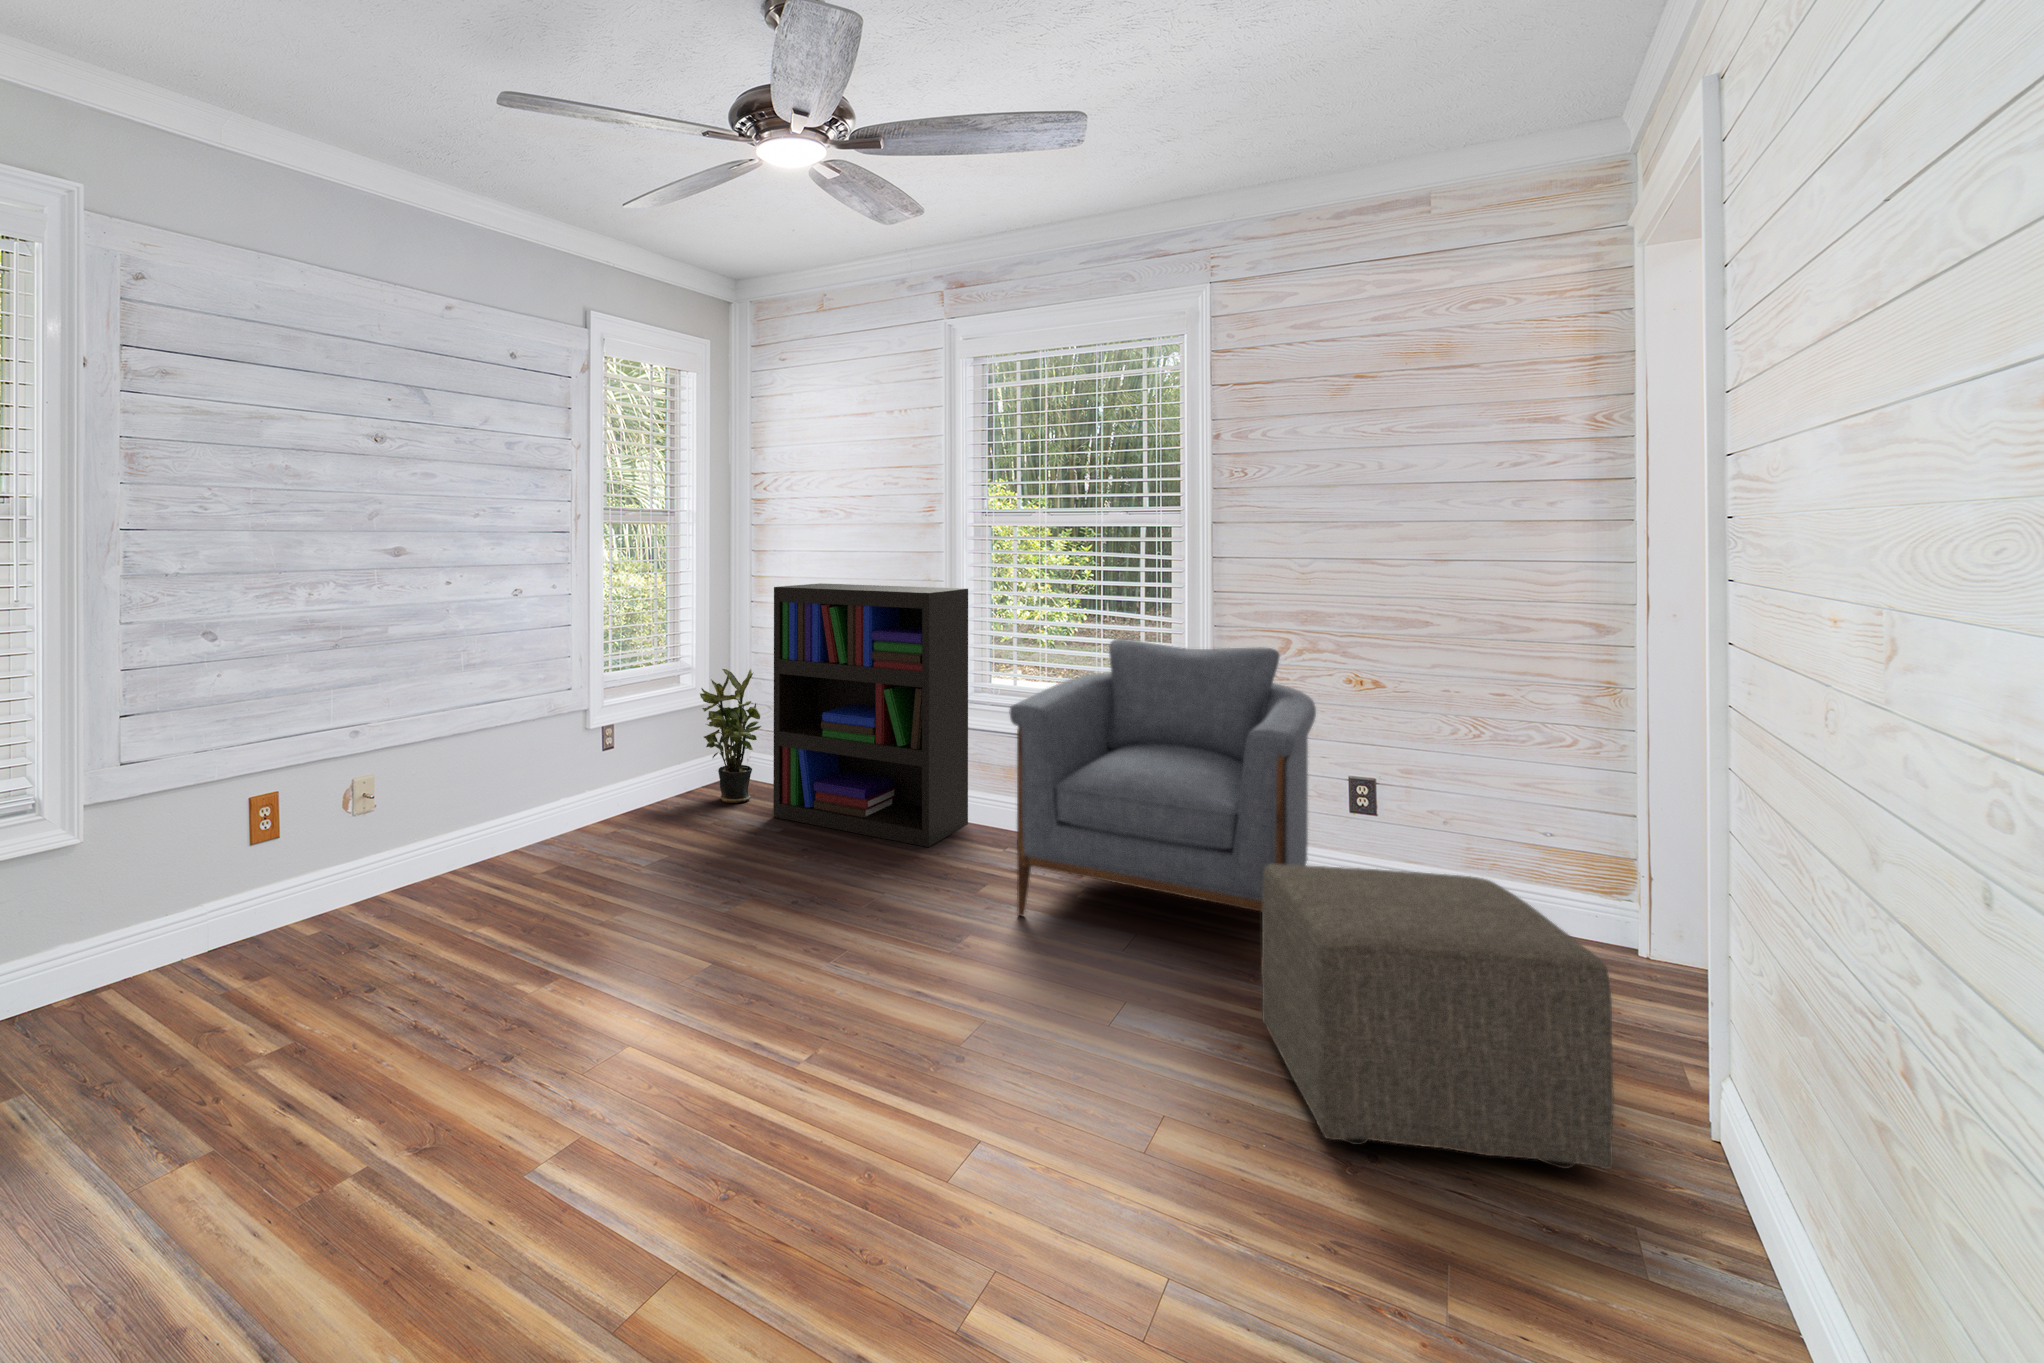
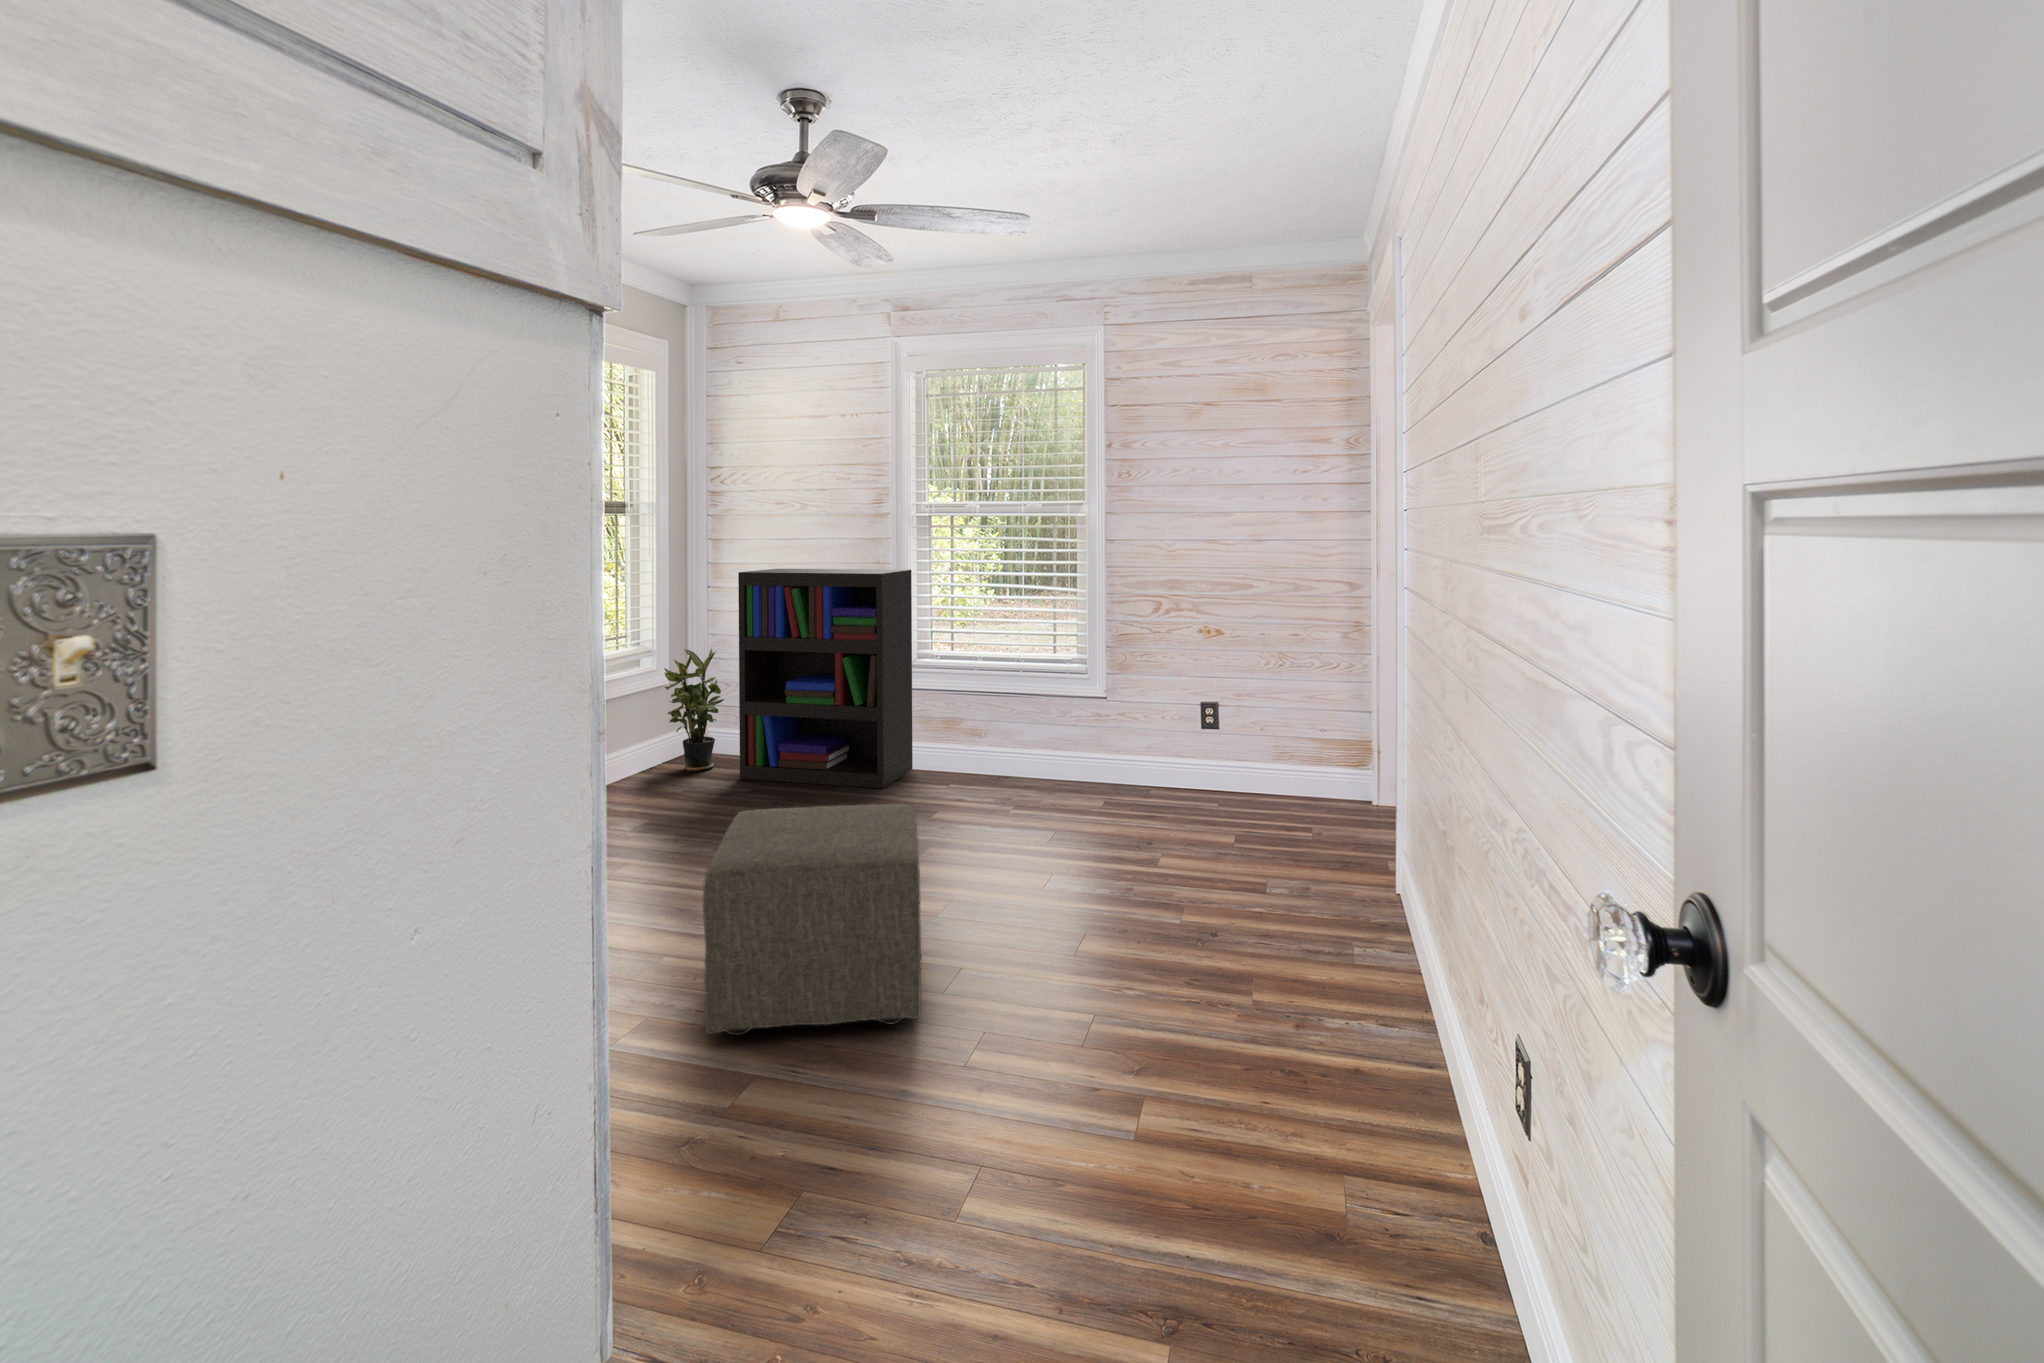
armchair: present [1010,639,1316,917] -> none [957,606,1177,843]
ottoman: present [1261,864,1614,1169] -> present [703,804,921,1035]

